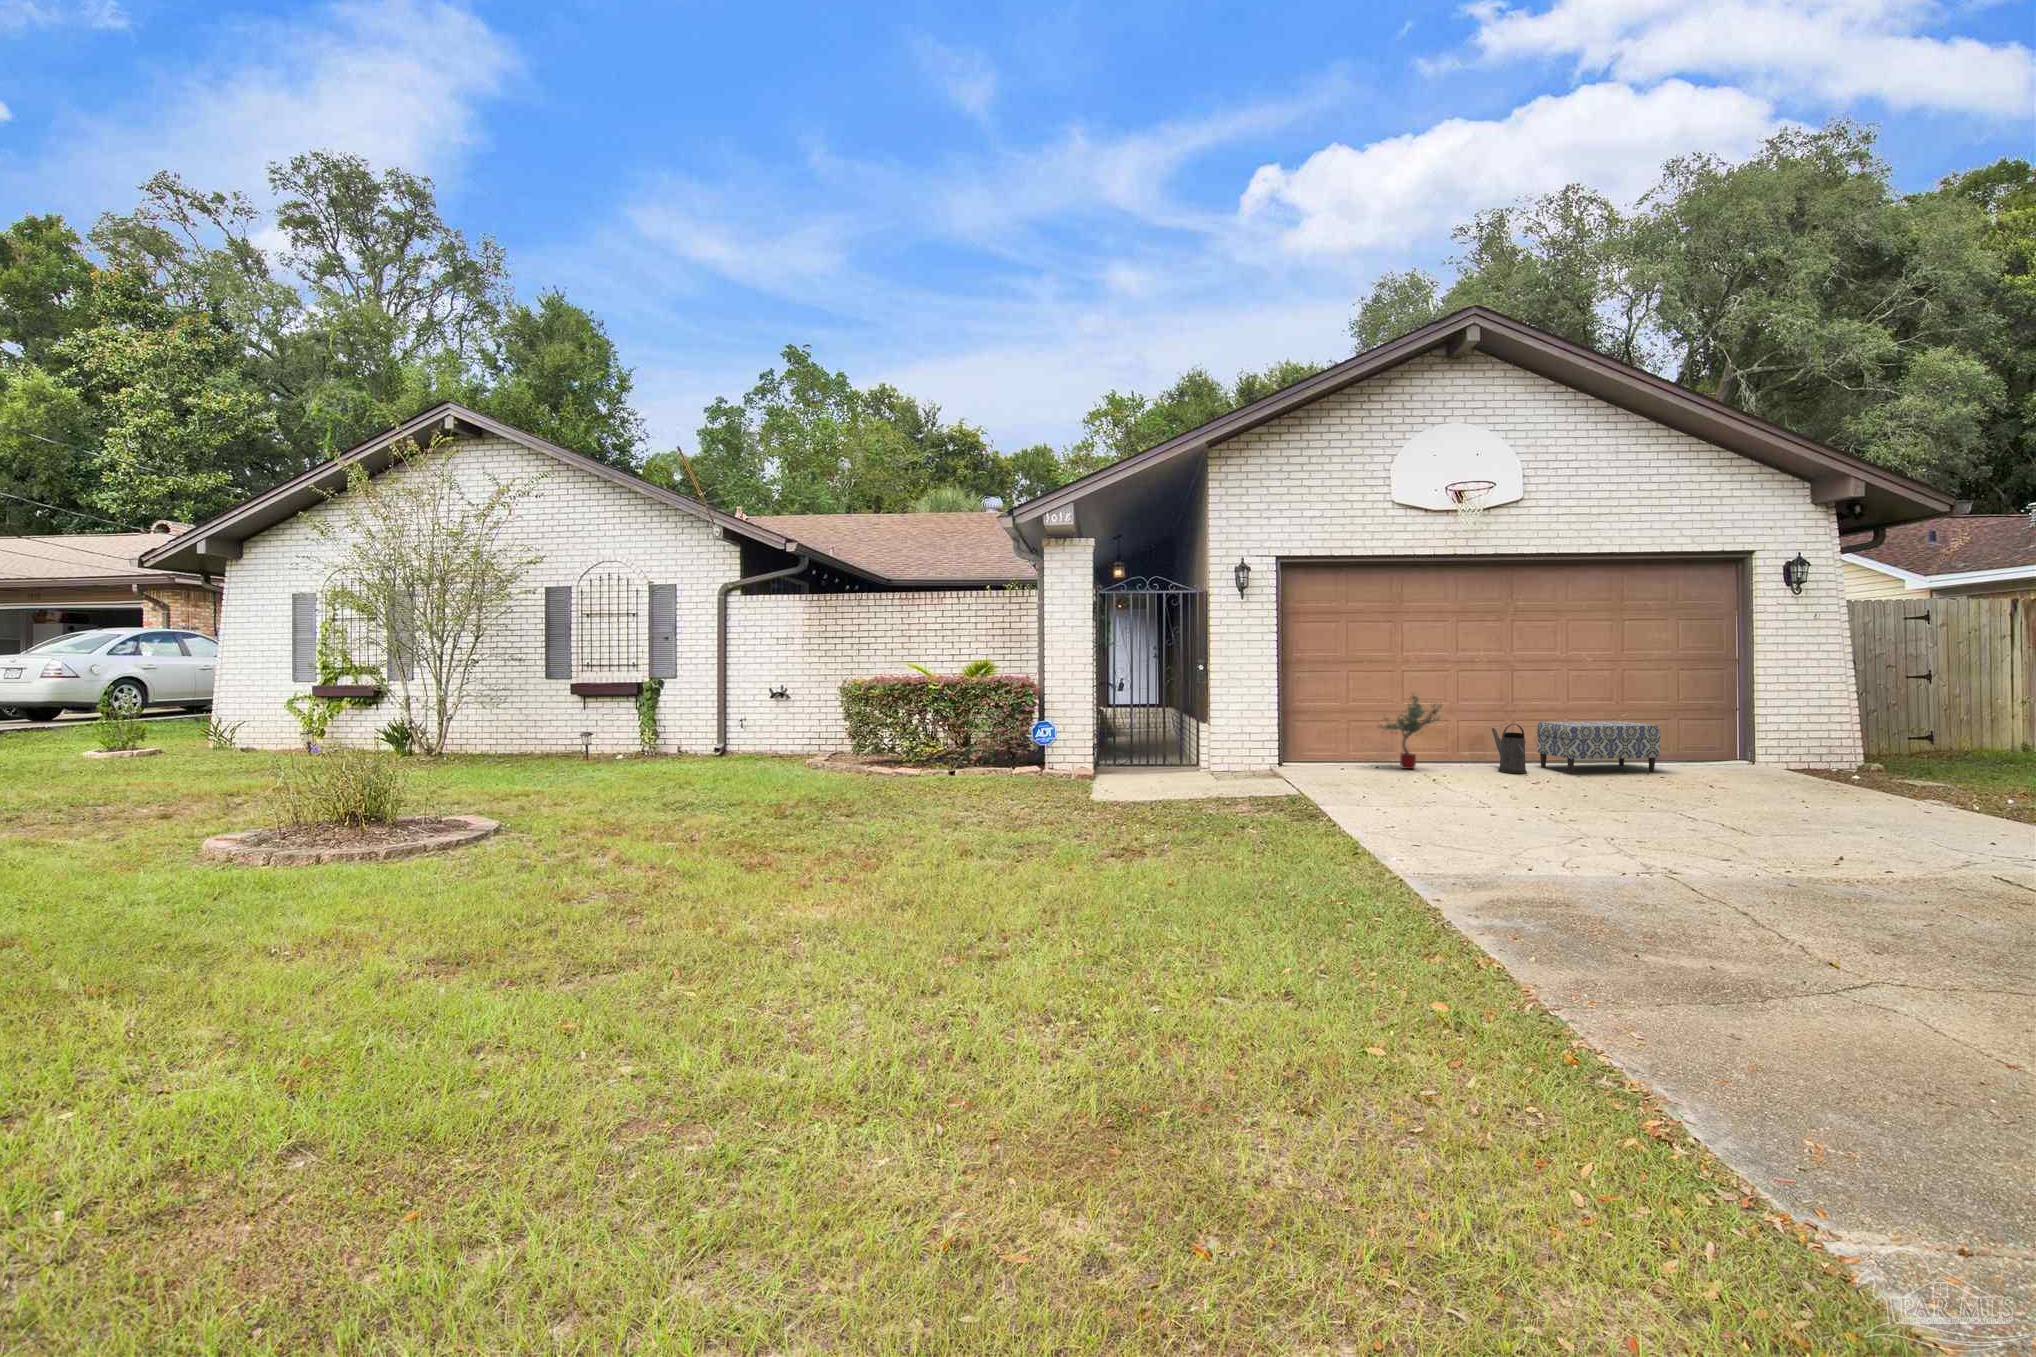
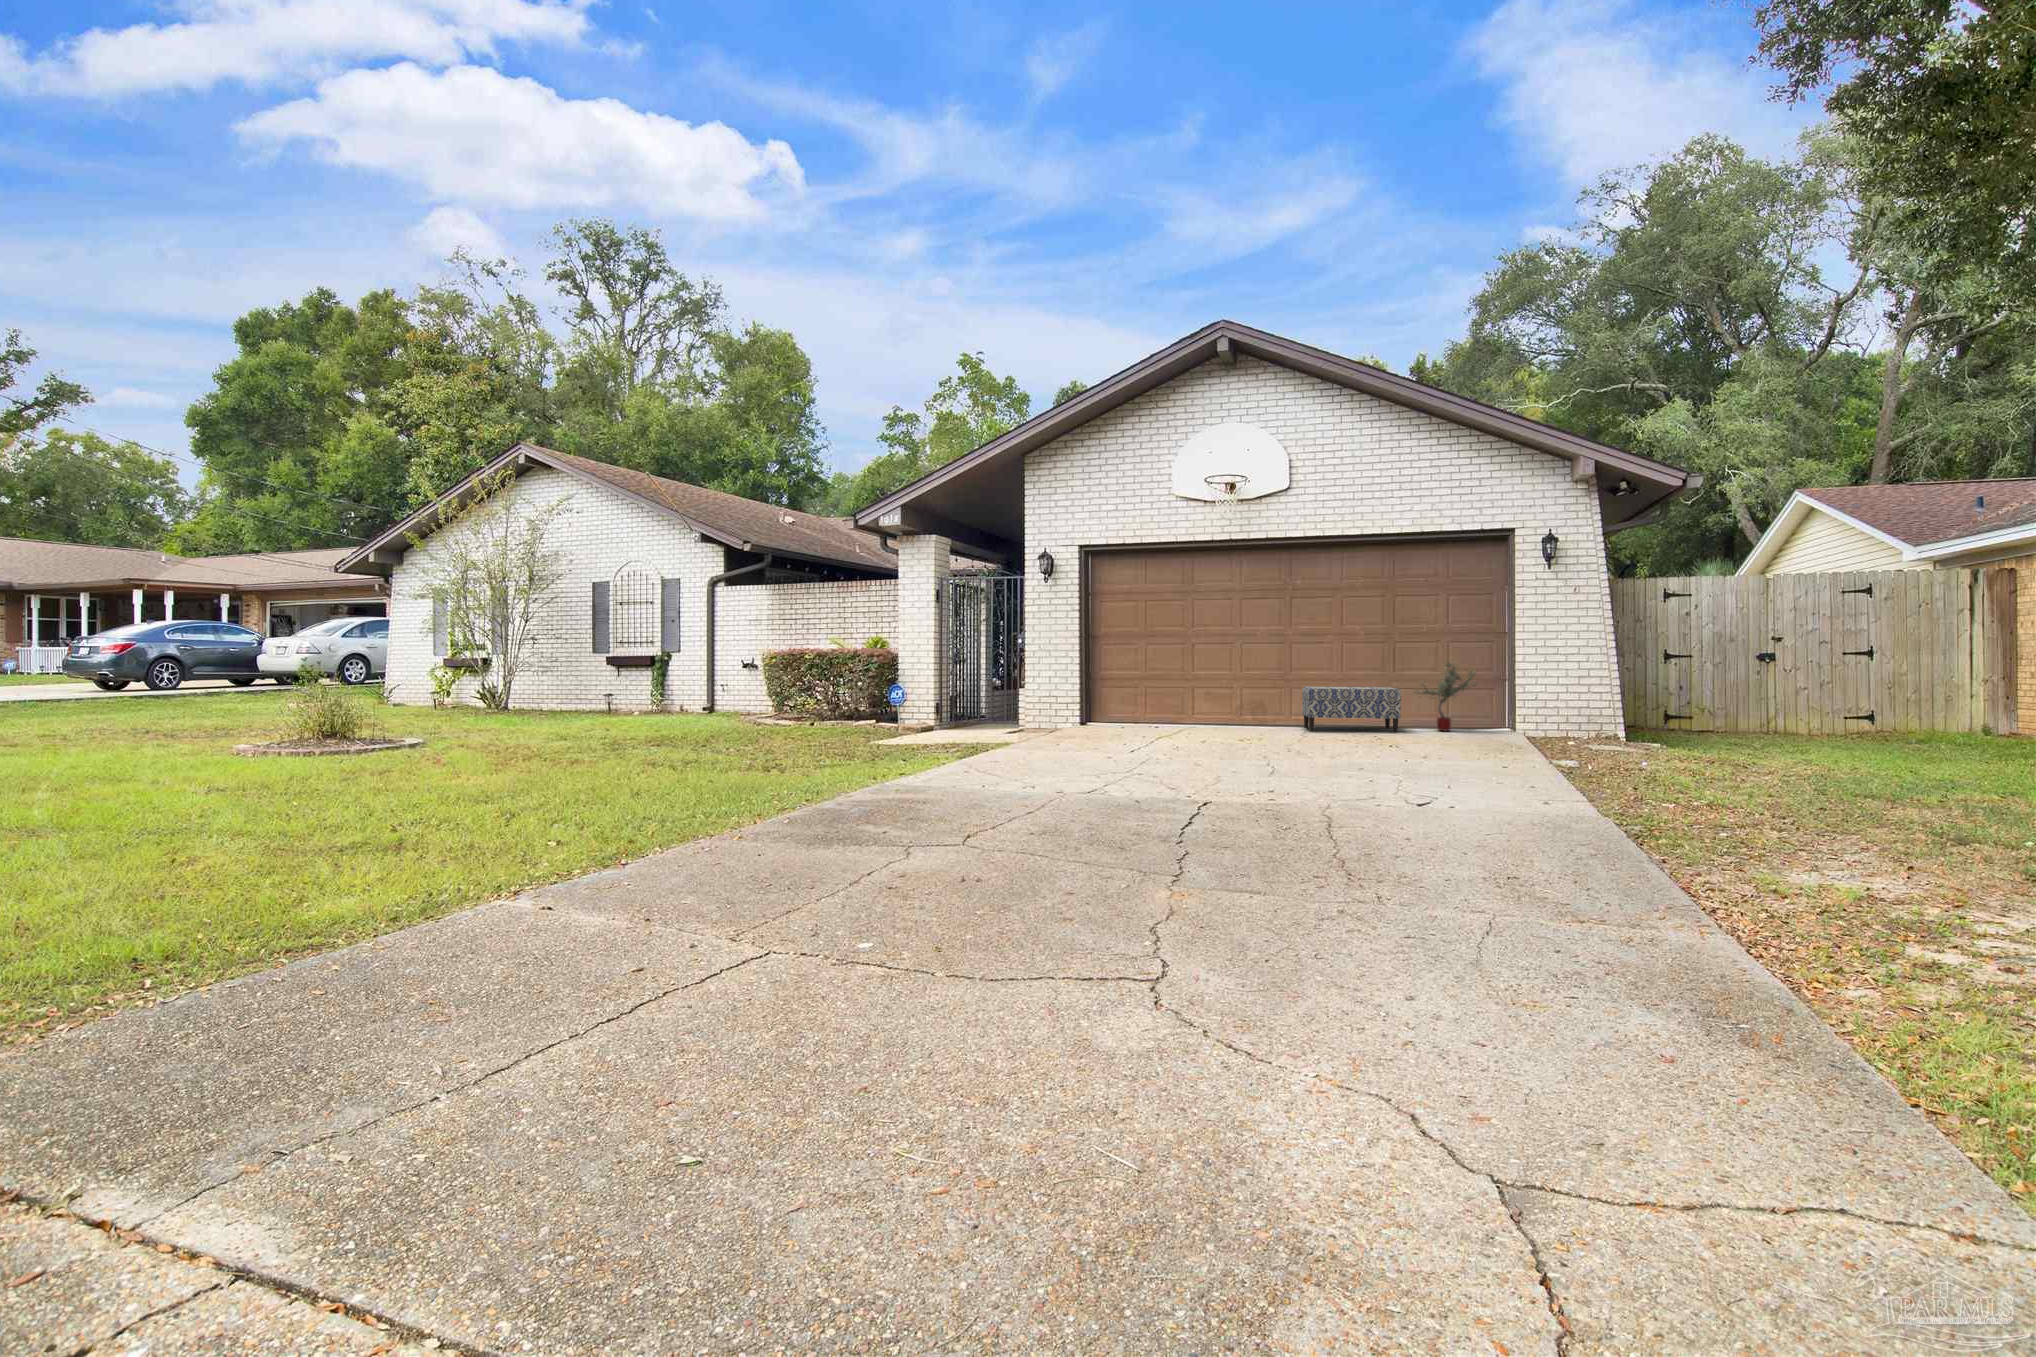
potted tree: present [1378,693,1442,769] -> present [1415,663,1477,731]
watering can: present [1492,724,1527,773] -> none [1254,687,1276,730]

